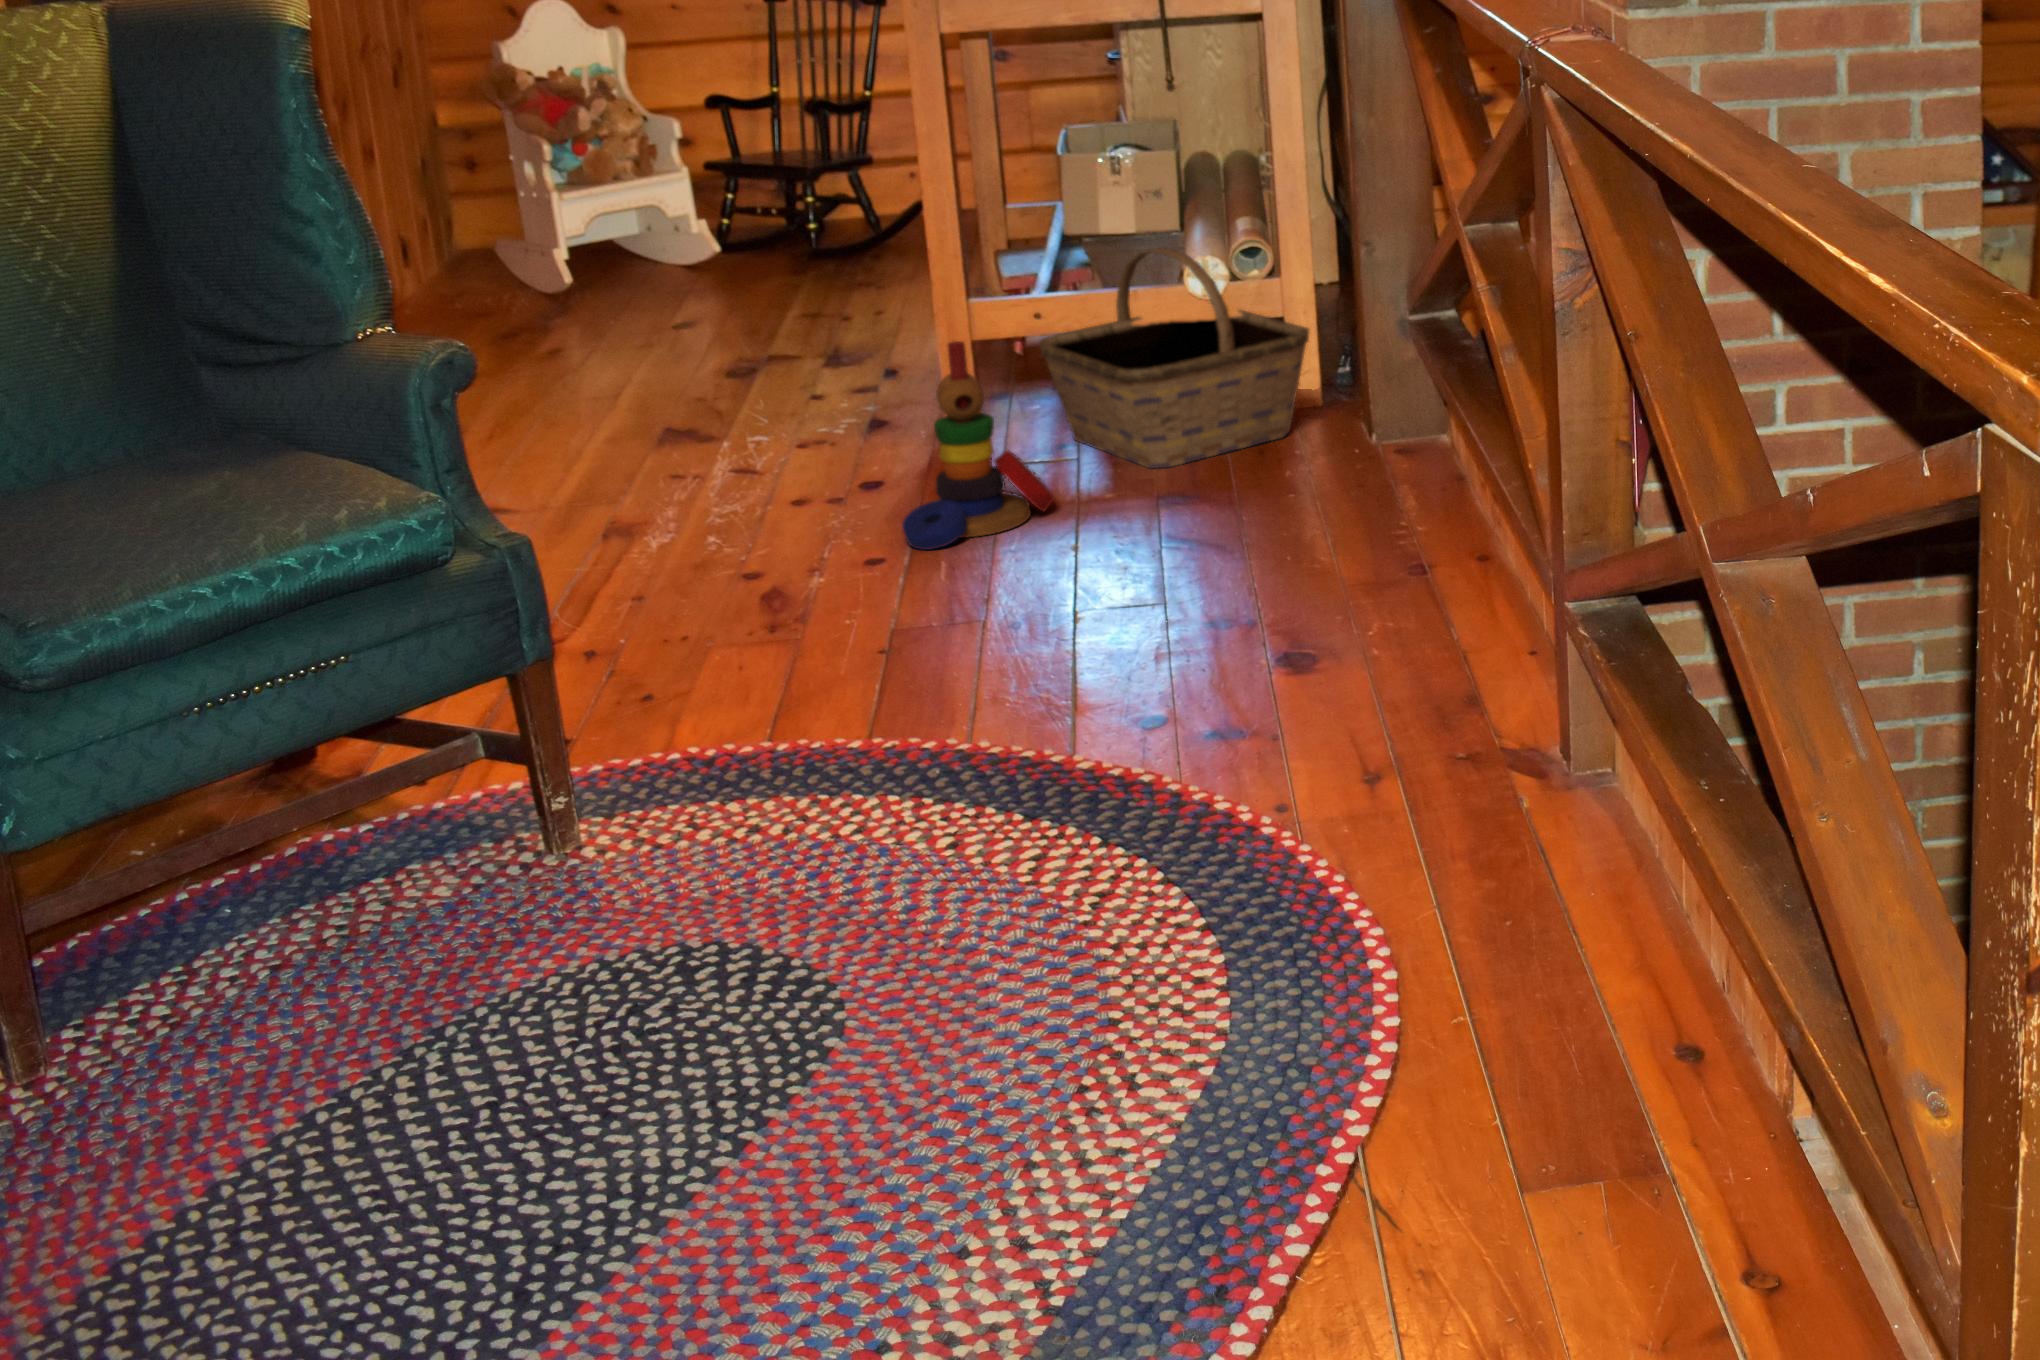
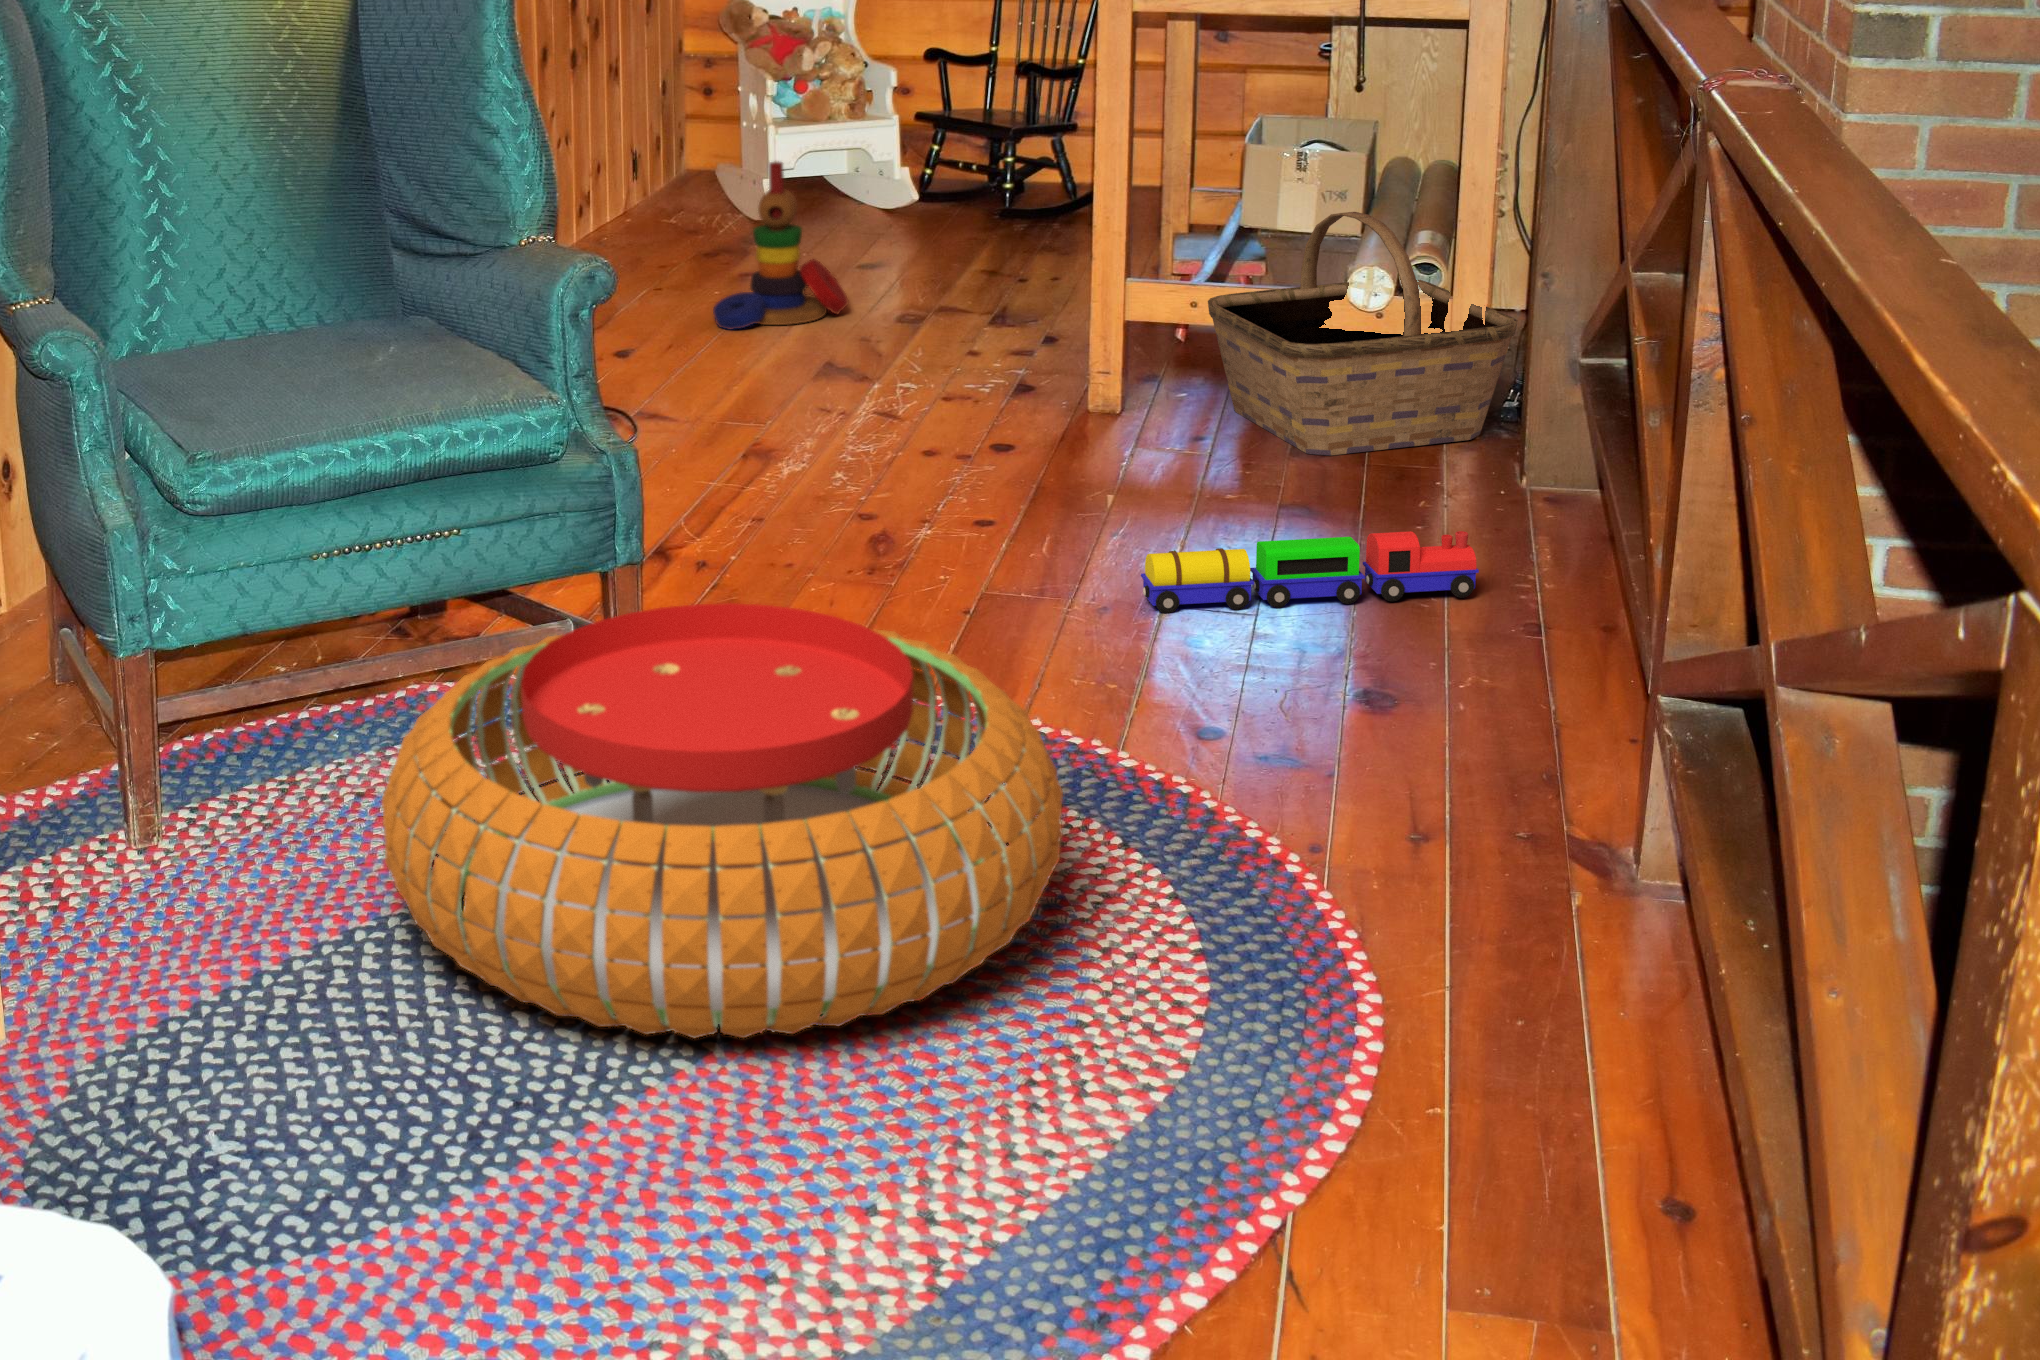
stacking toy: present [902,341,1055,550] -> present [713,161,848,330]
toy train: none [1041,514,1331,629] -> present [1141,531,1479,613]
pouf: none [323,680,1059,1146] -> present [382,603,1063,1038]

